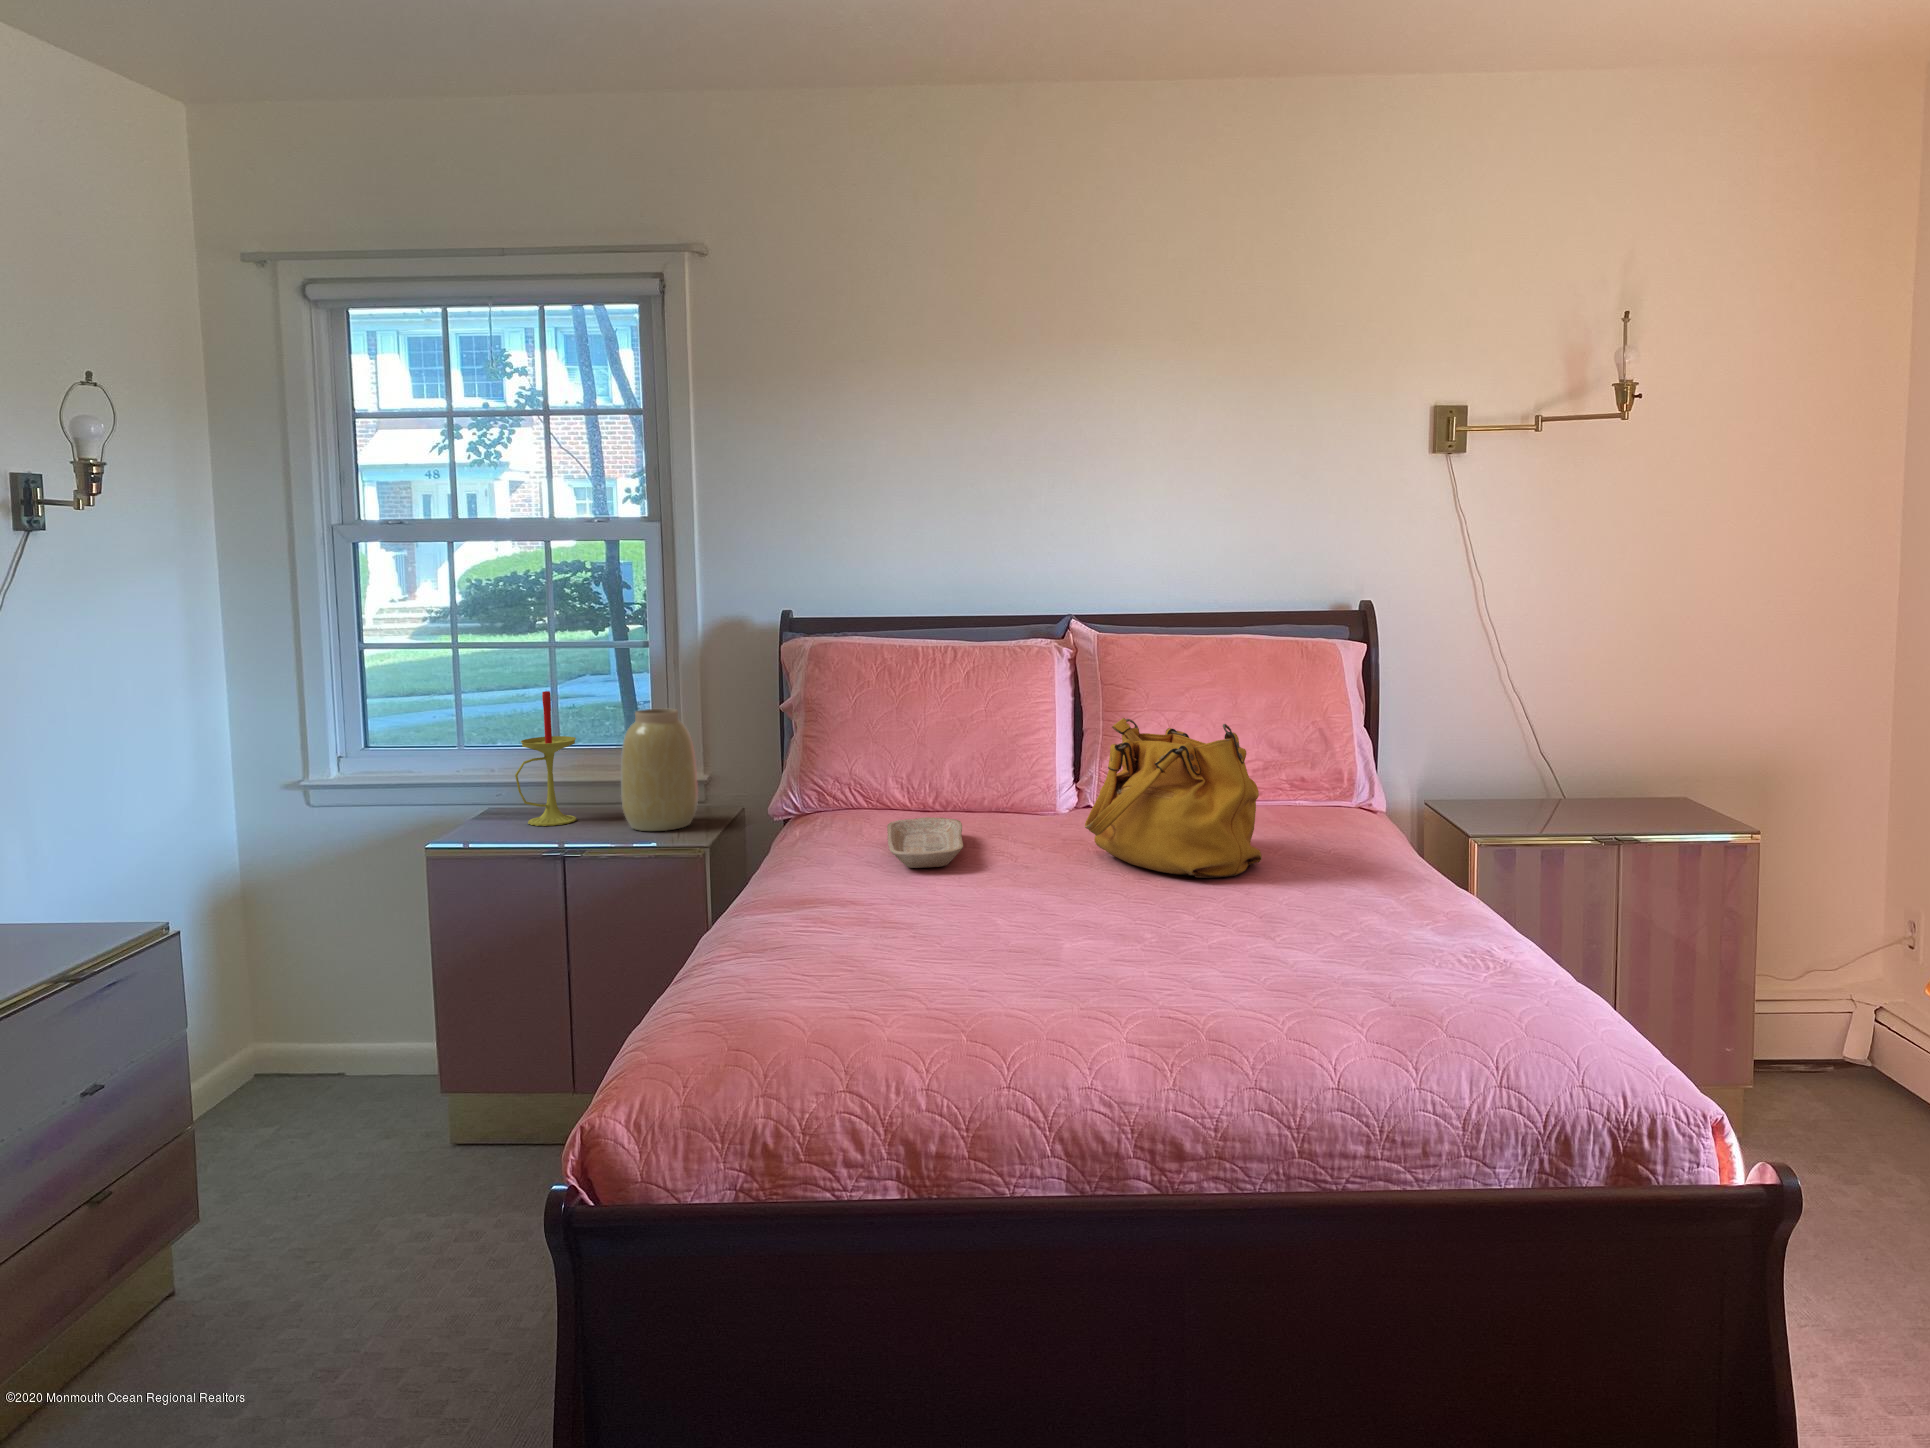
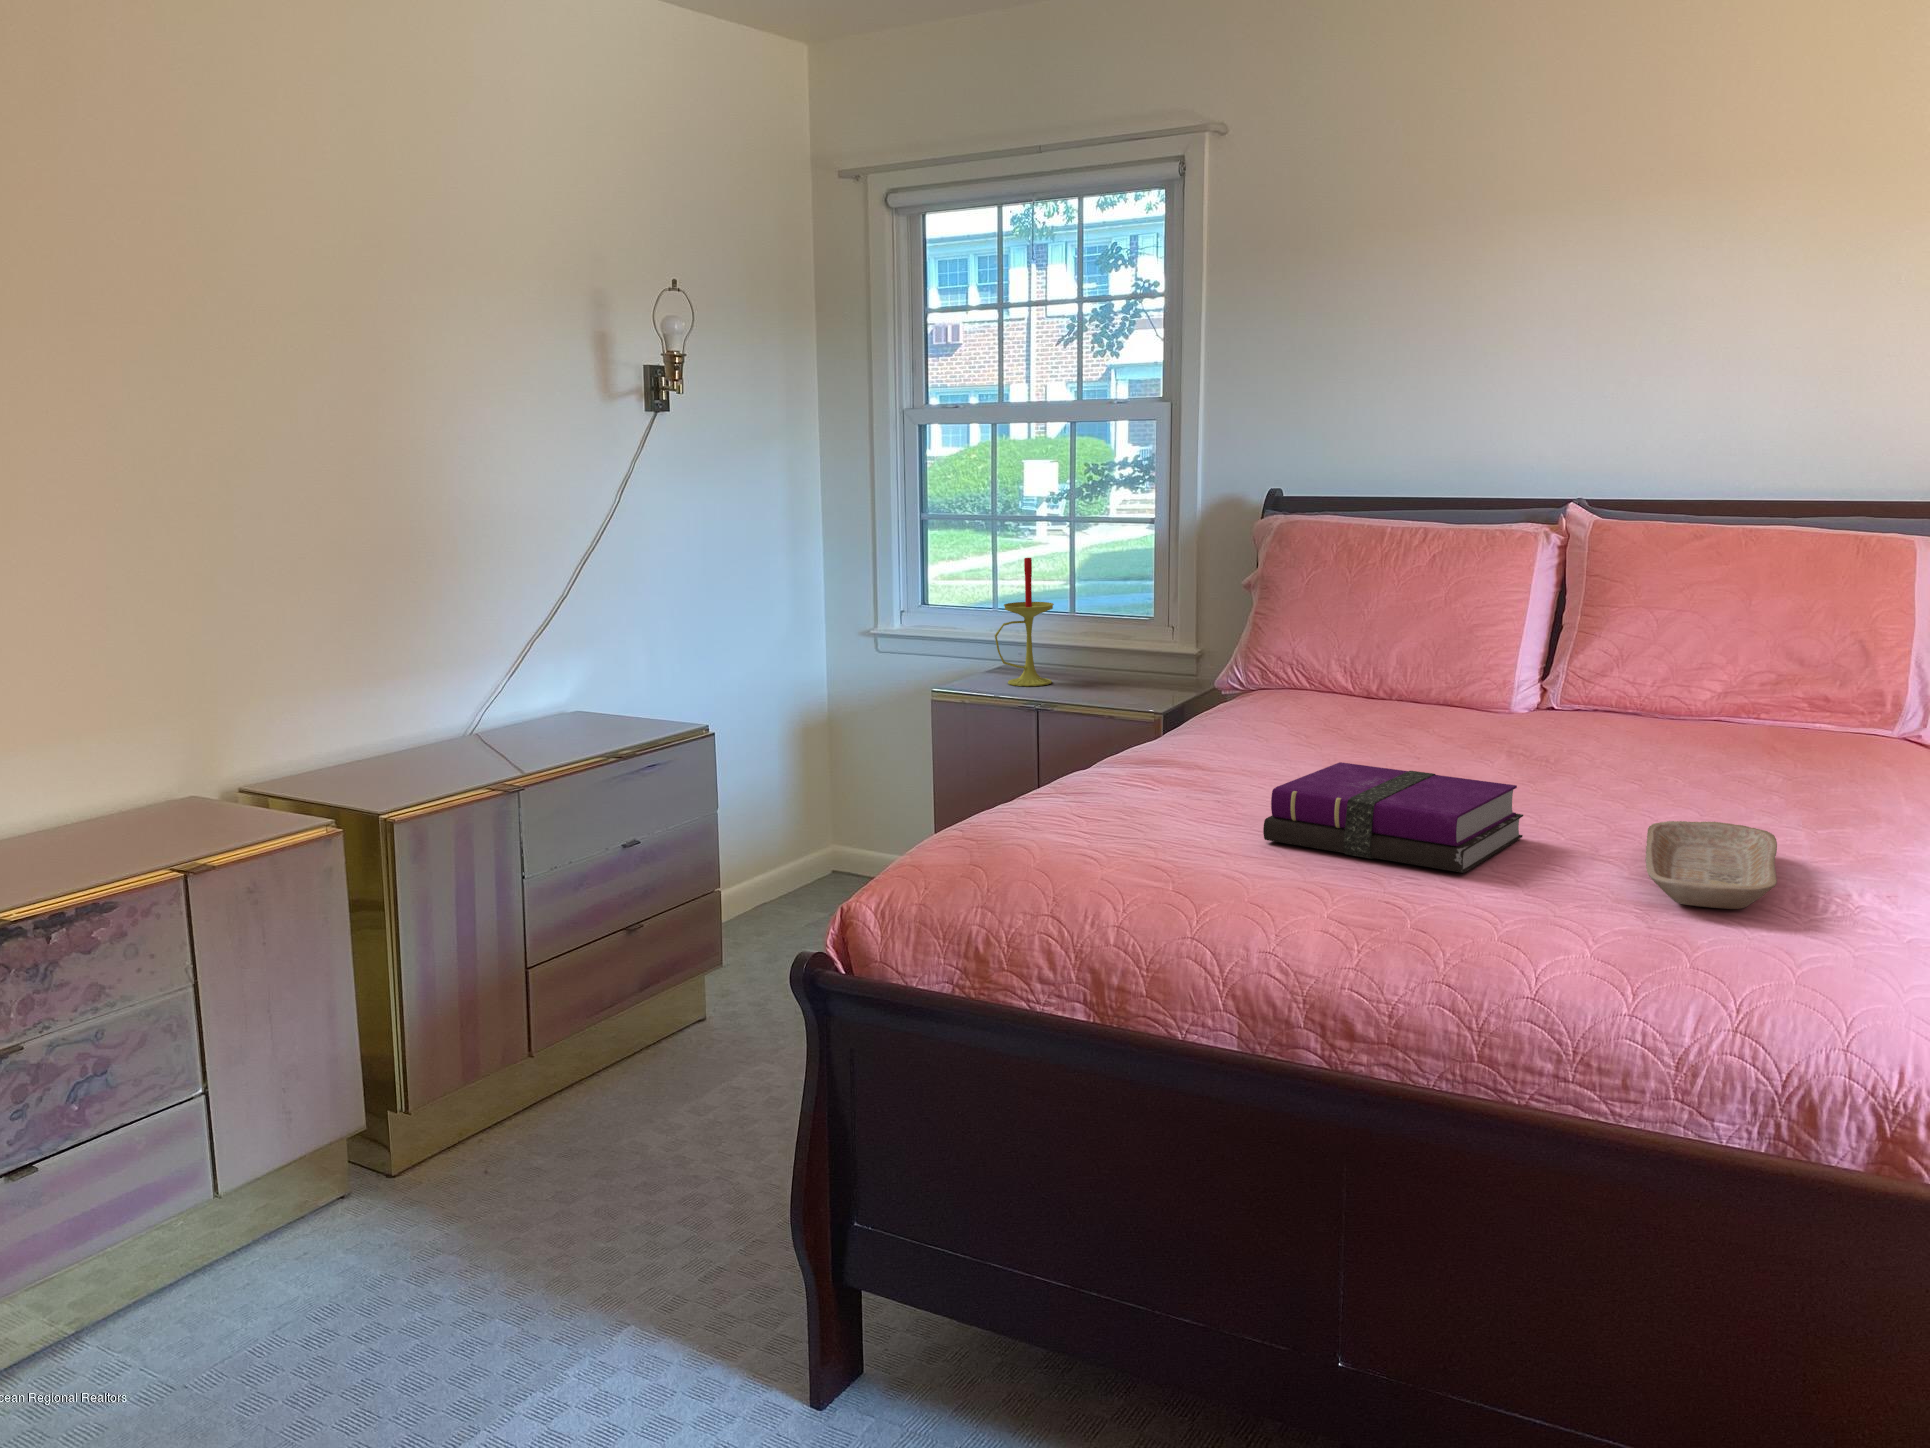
vase: present [621,708,698,831] -> none [1083,578,1156,699]
handbag: present [1085,718,1262,878] -> none [1482,604,1705,793]
tray: present [887,817,963,868] -> present [1645,821,1777,909]
notebook: none [986,881,1187,975] -> present [1263,762,1523,873]

